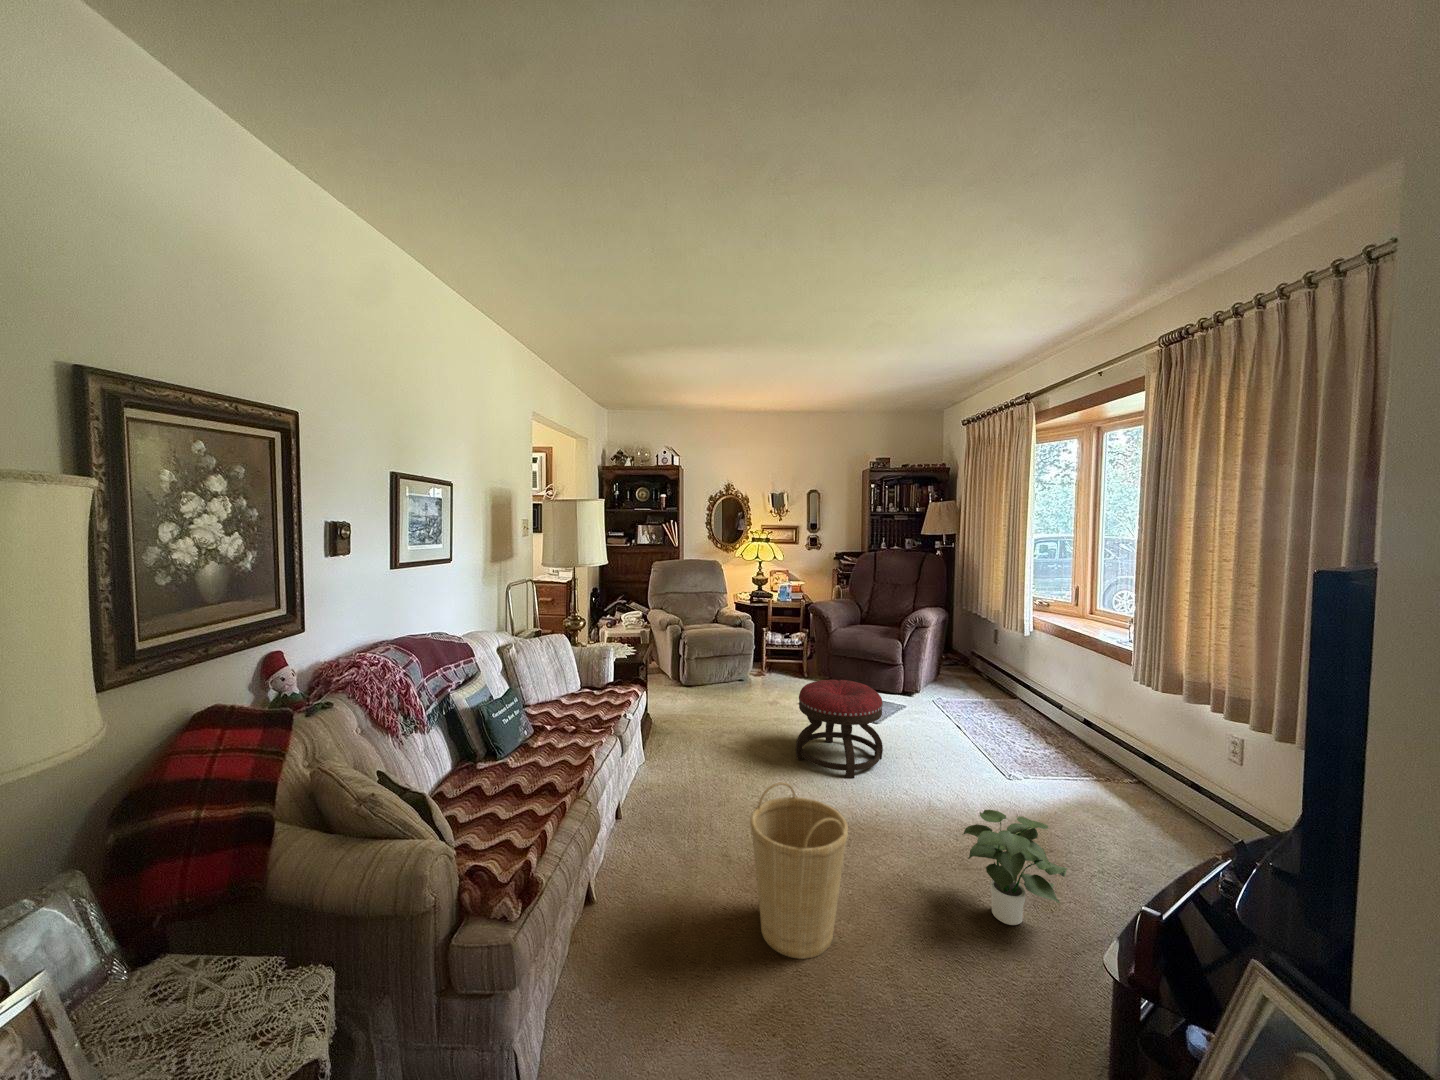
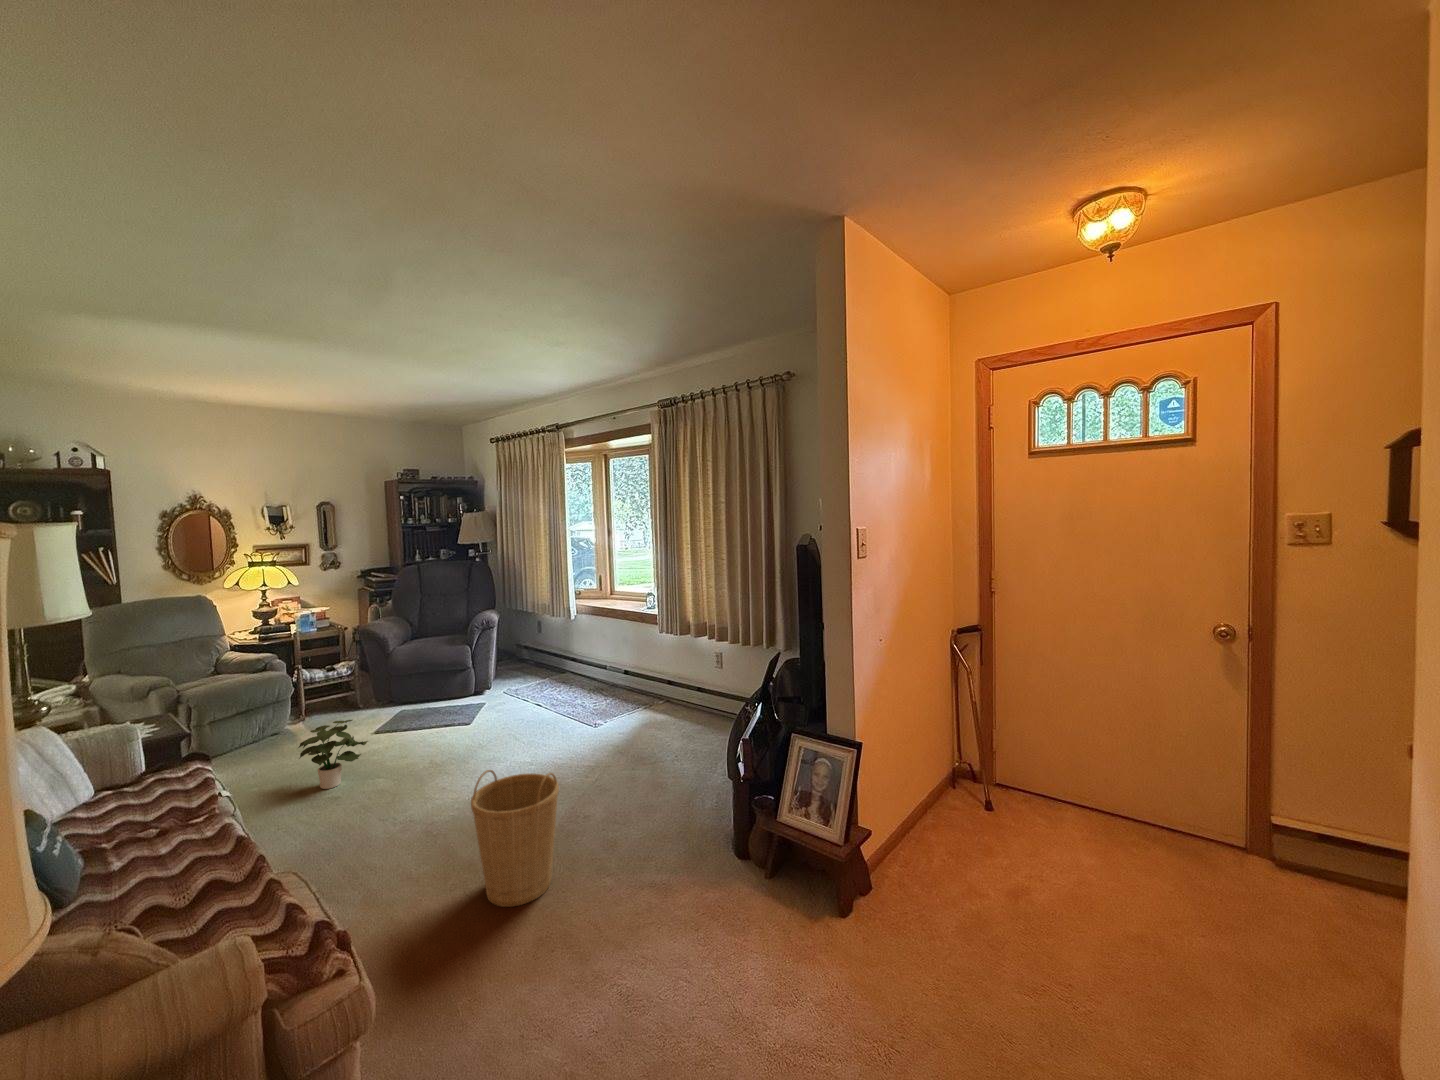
ottoman: present [796,680,883,778] -> none [408,687,496,780]
potted plant: present [962,810,1068,925] -> present [298,720,368,789]

